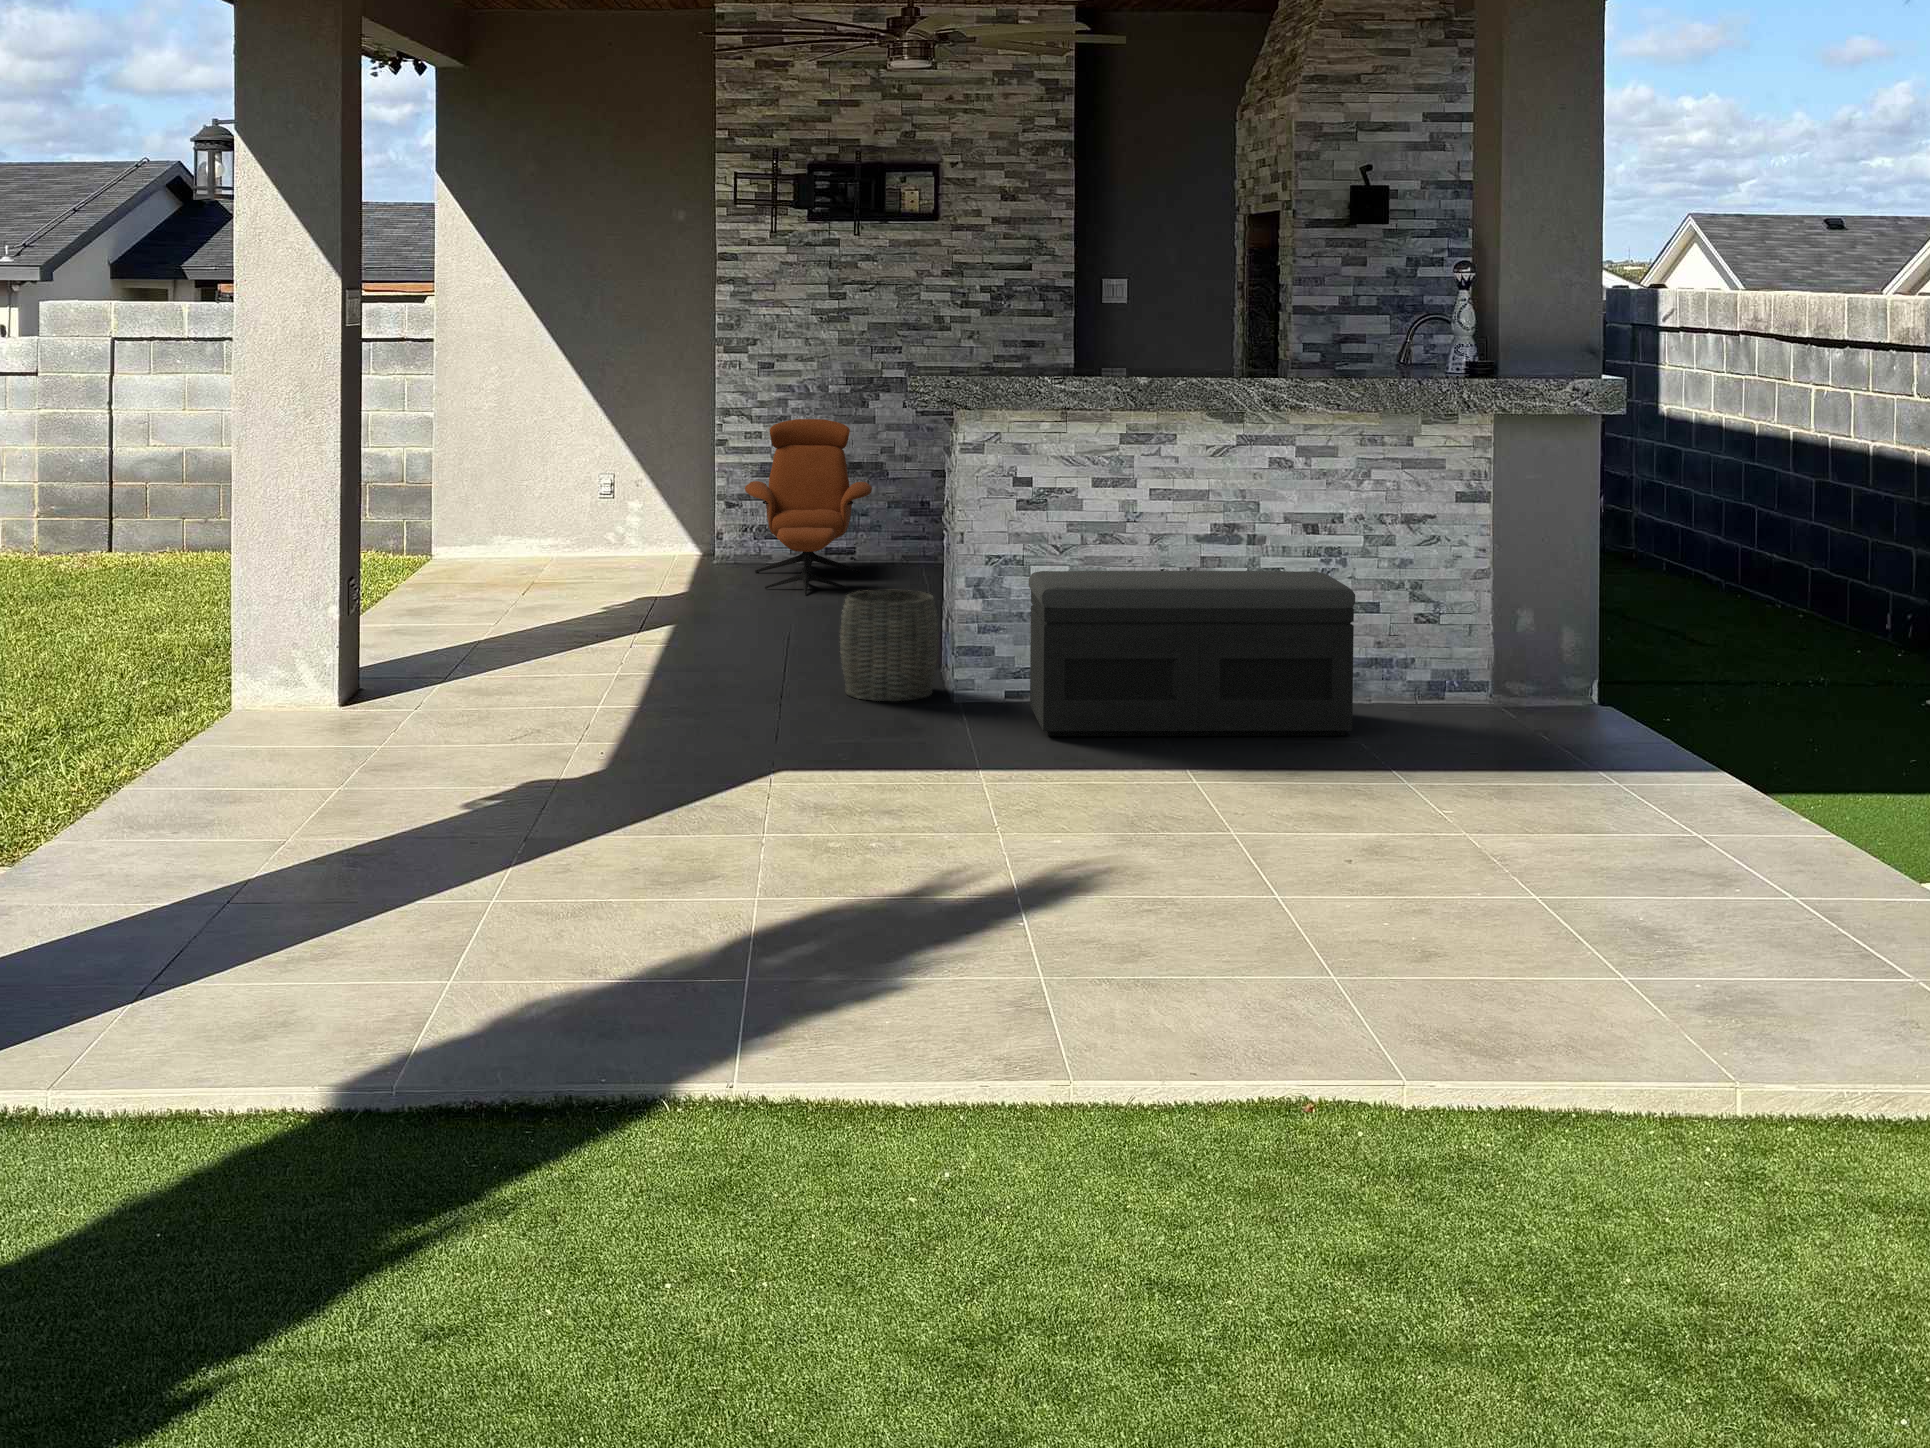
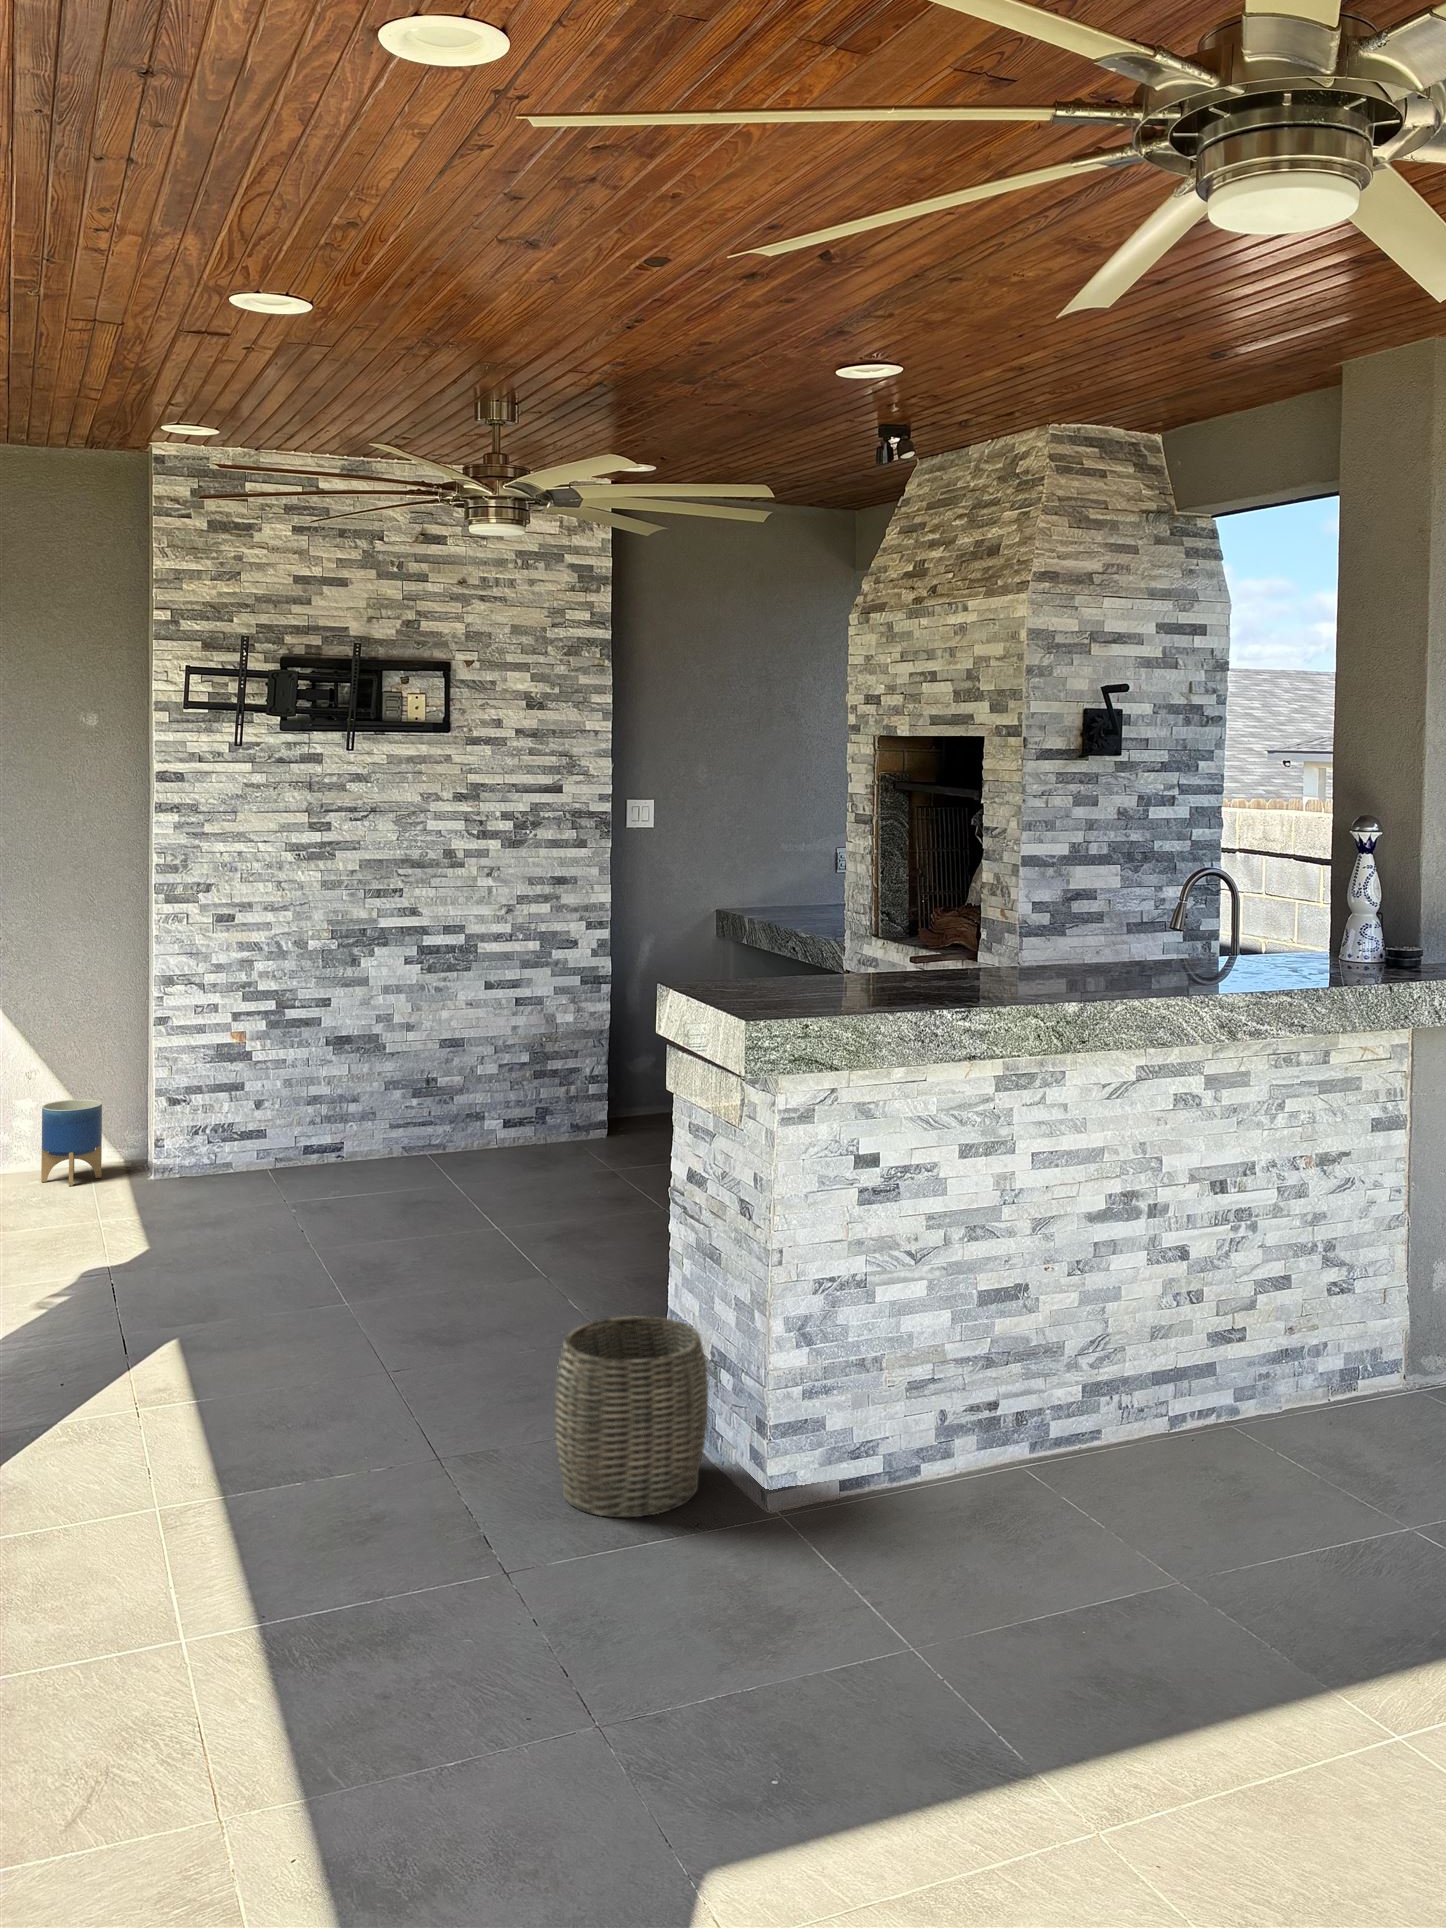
lounge chair: present [745,419,872,595] -> none [207,984,381,1239]
planter: none [641,502,683,563] -> present [41,1099,102,1186]
storage bench: present [1029,571,1355,736] -> none [880,1248,1359,1585]

